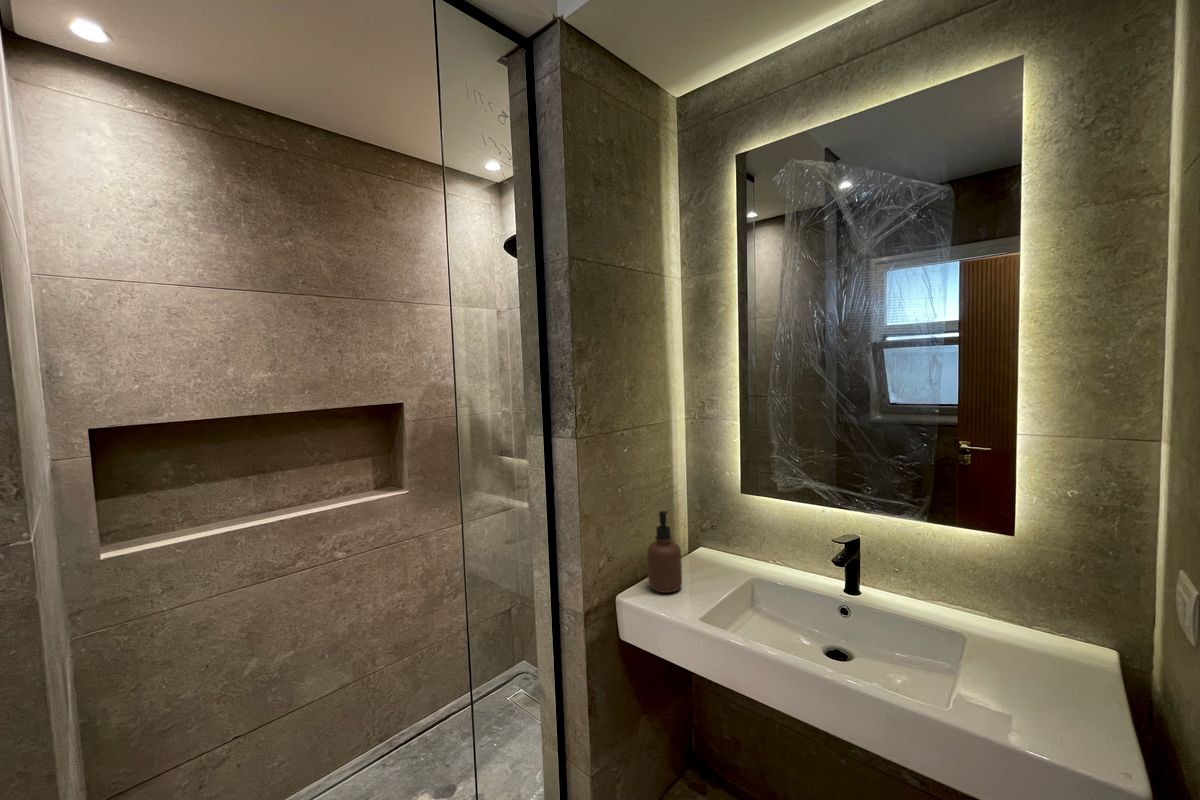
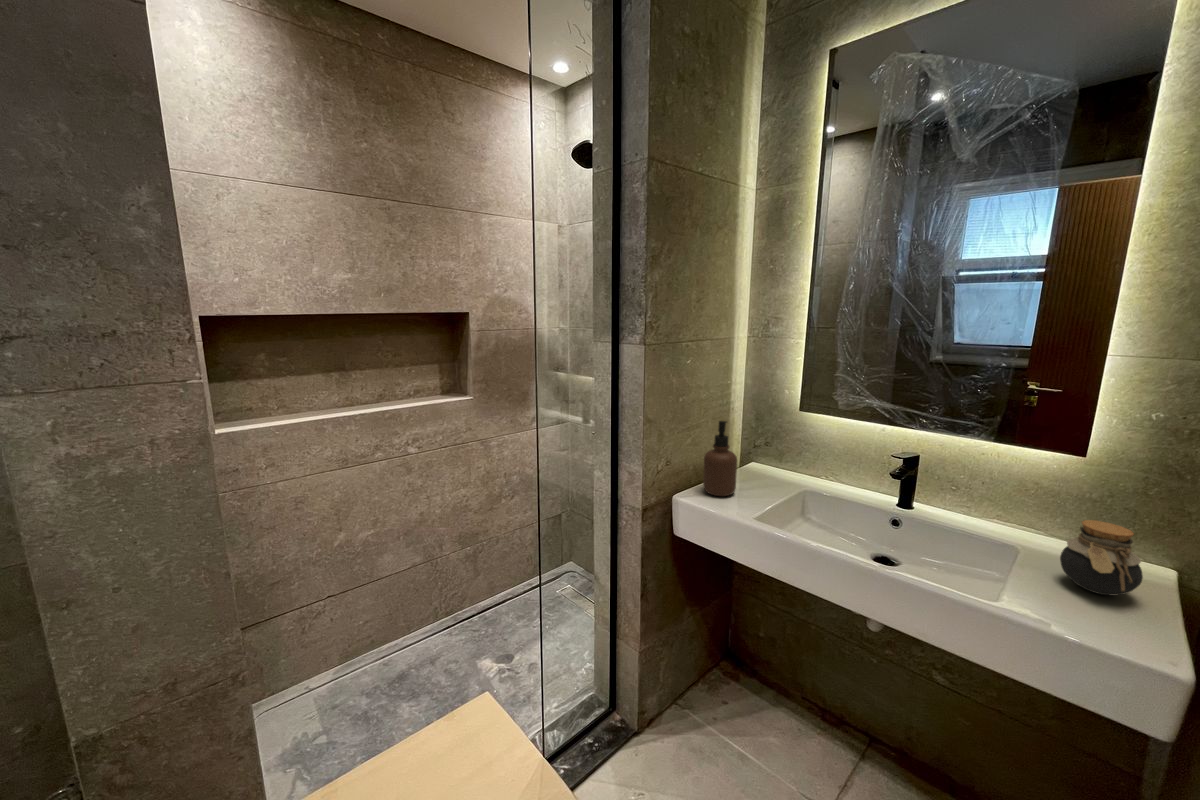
jar: none [1001,607,1079,689] -> present [1060,520,1143,595]

